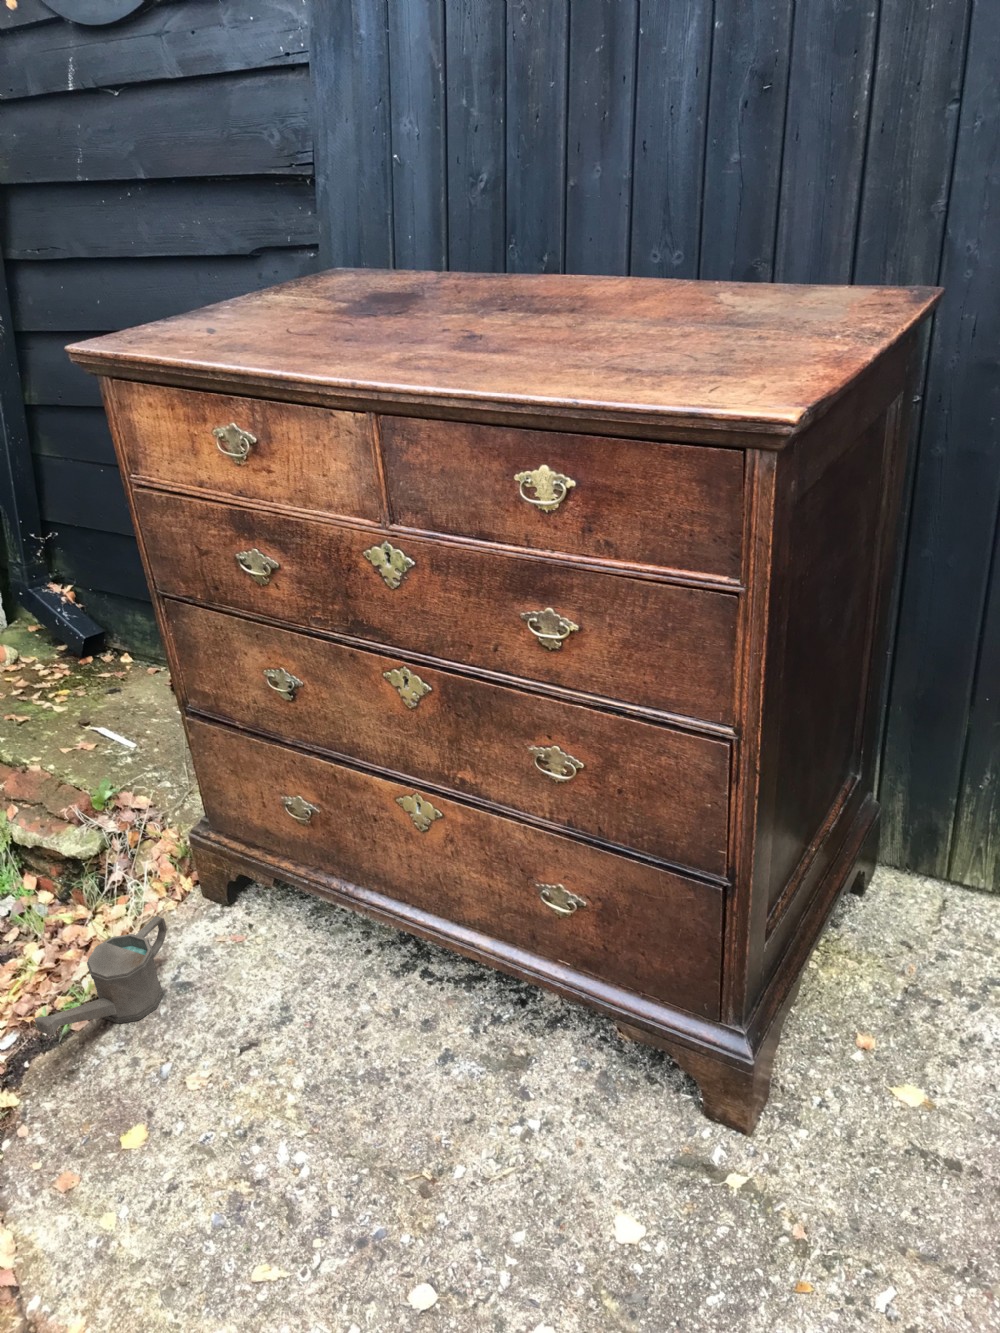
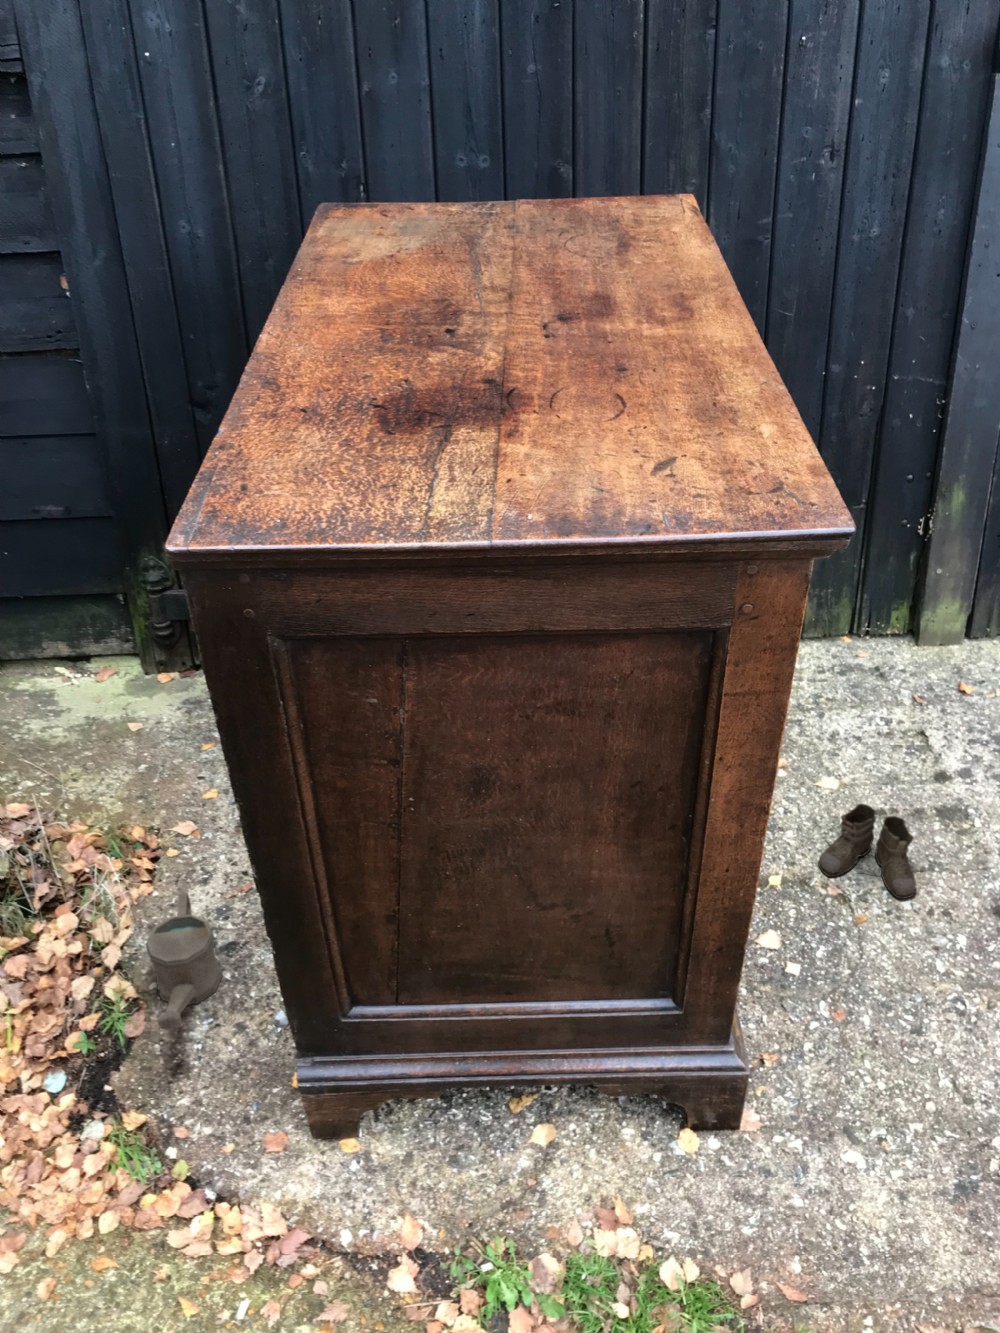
boots: none [803,1137,945,1294] -> present [818,804,917,899]

